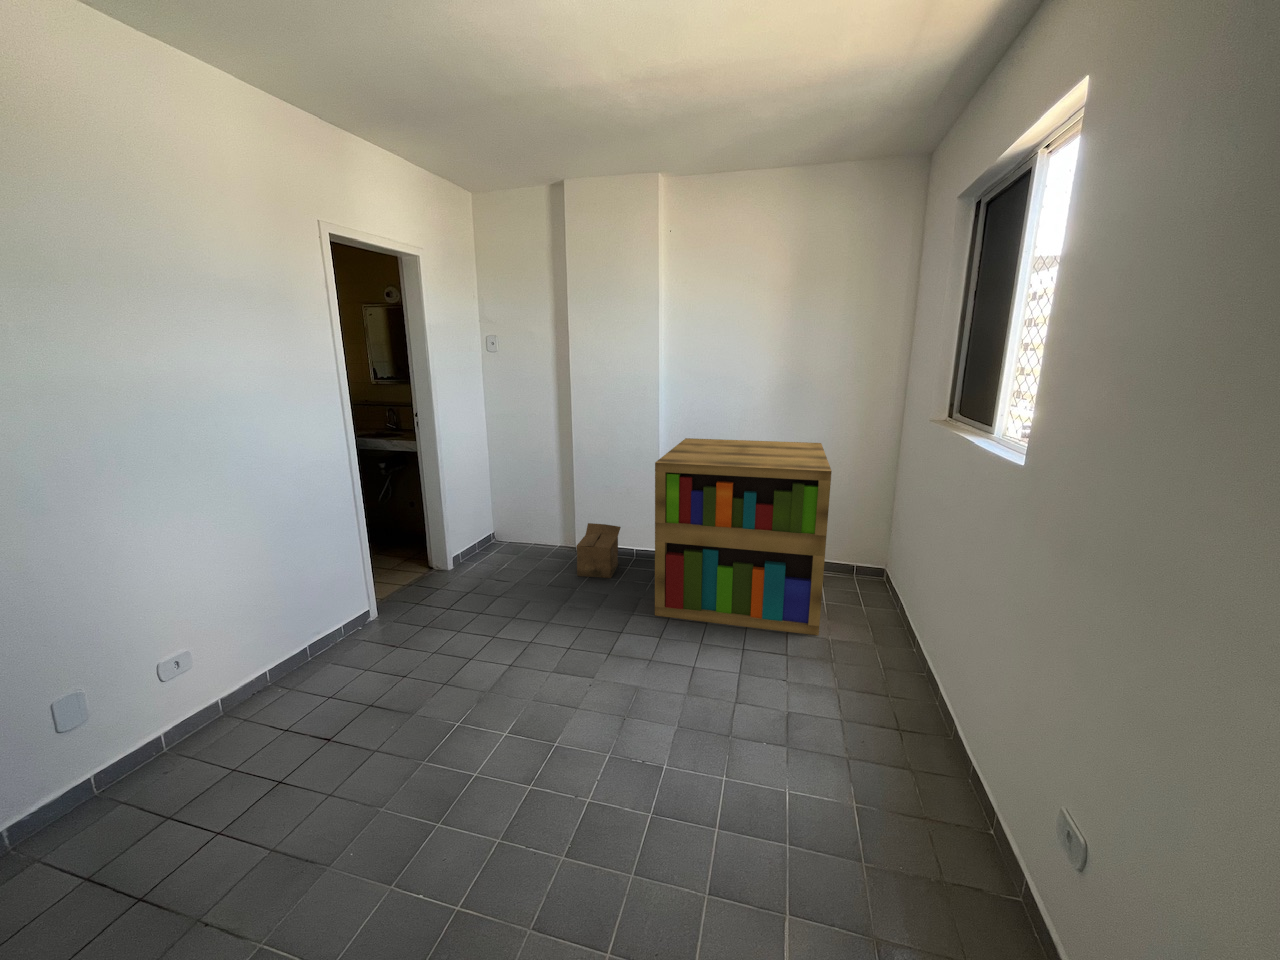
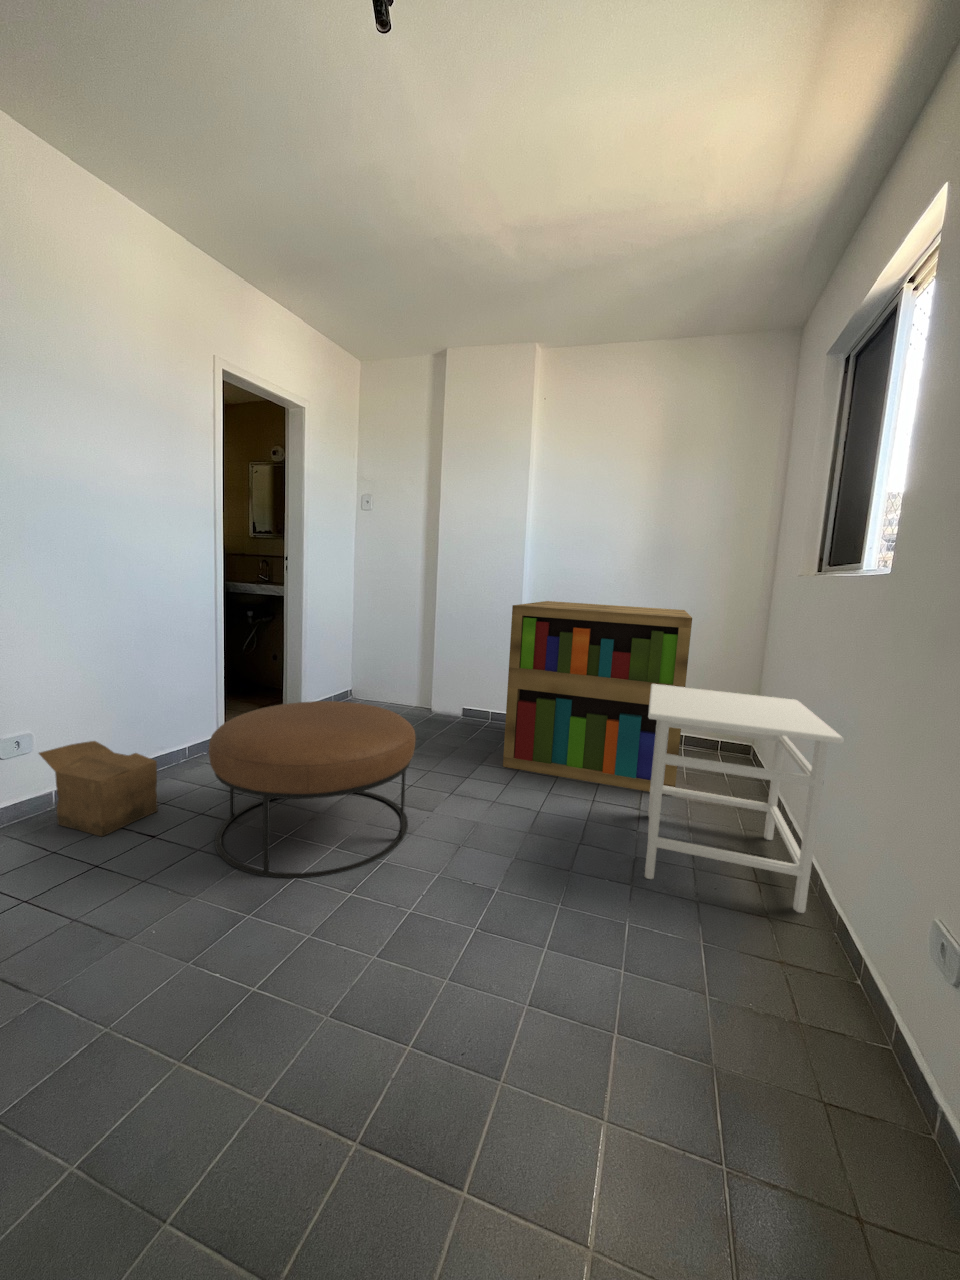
cardboard box: present [576,523,621,578] -> present [39,741,158,836]
nightstand: none [795,543,977,763] -> present [645,684,844,913]
ottoman: none [374,582,574,778] -> present [209,701,416,878]

